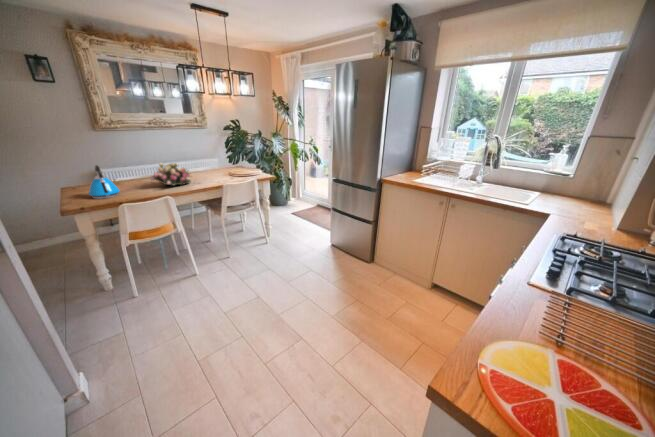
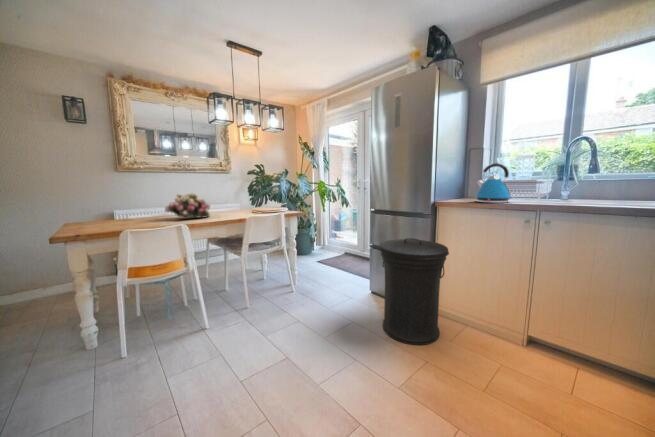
kettle: present [89,165,120,199] -> present [476,163,511,203]
trash can: none [331,208,383,287] -> present [379,238,449,345]

